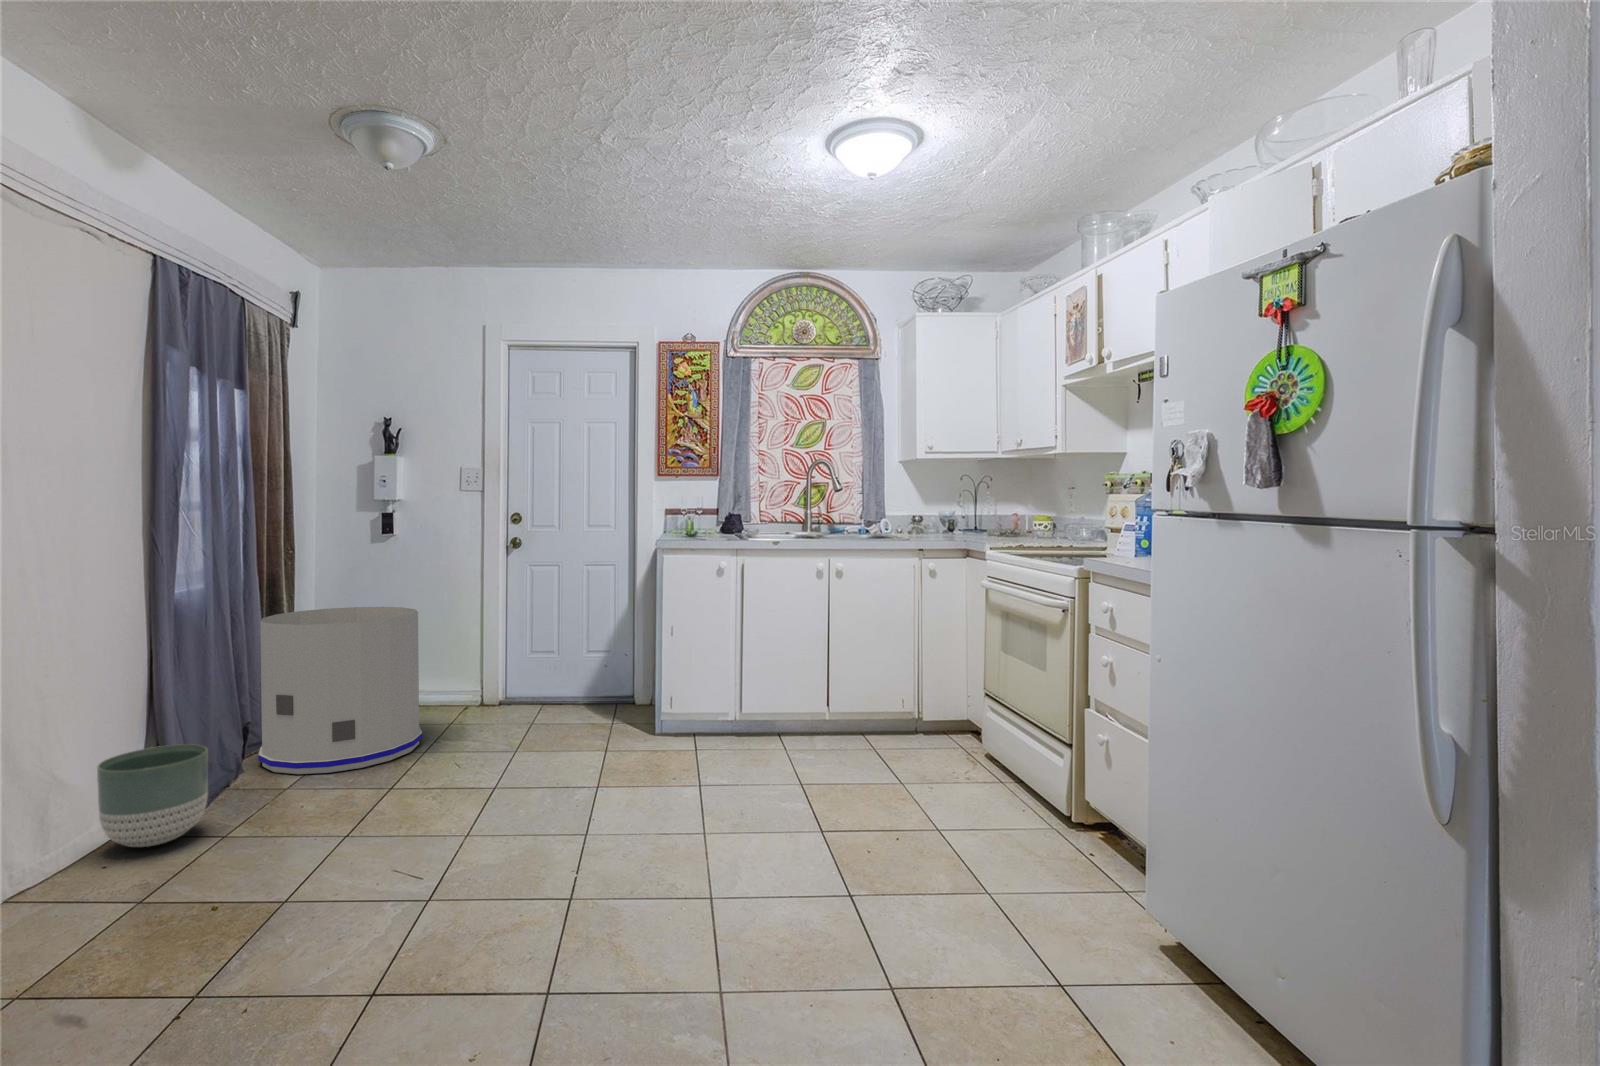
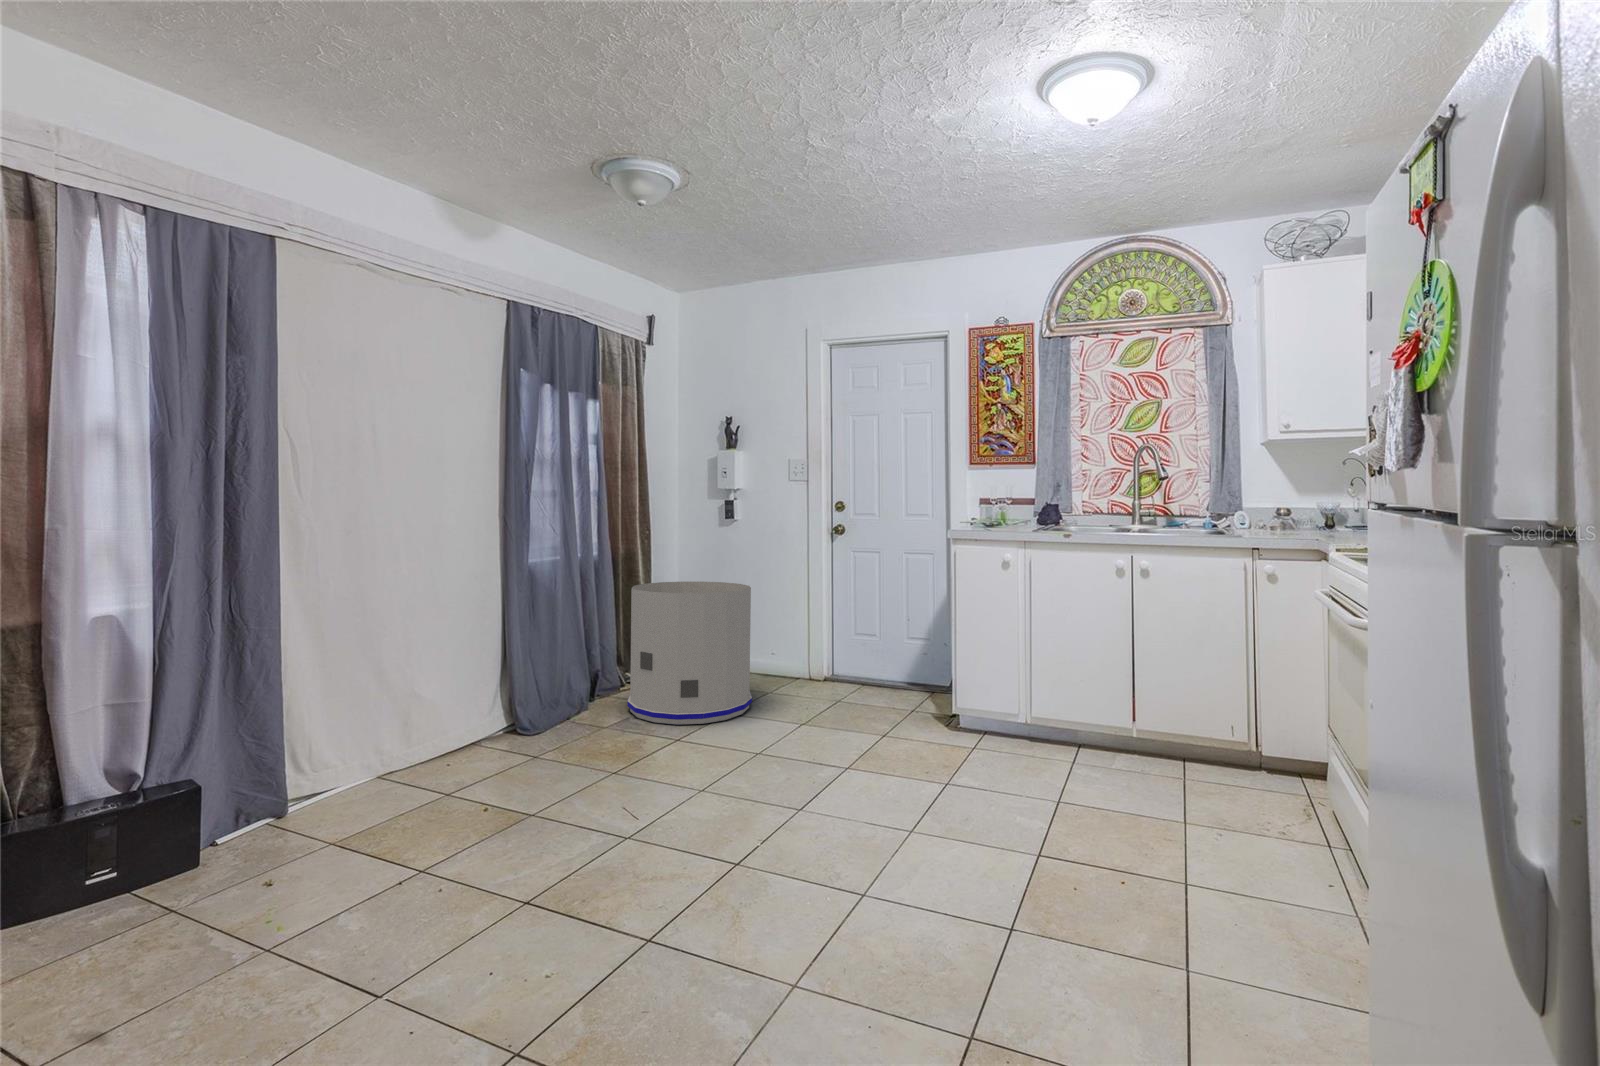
planter: present [97,744,208,847] -> none [509,686,585,771]

